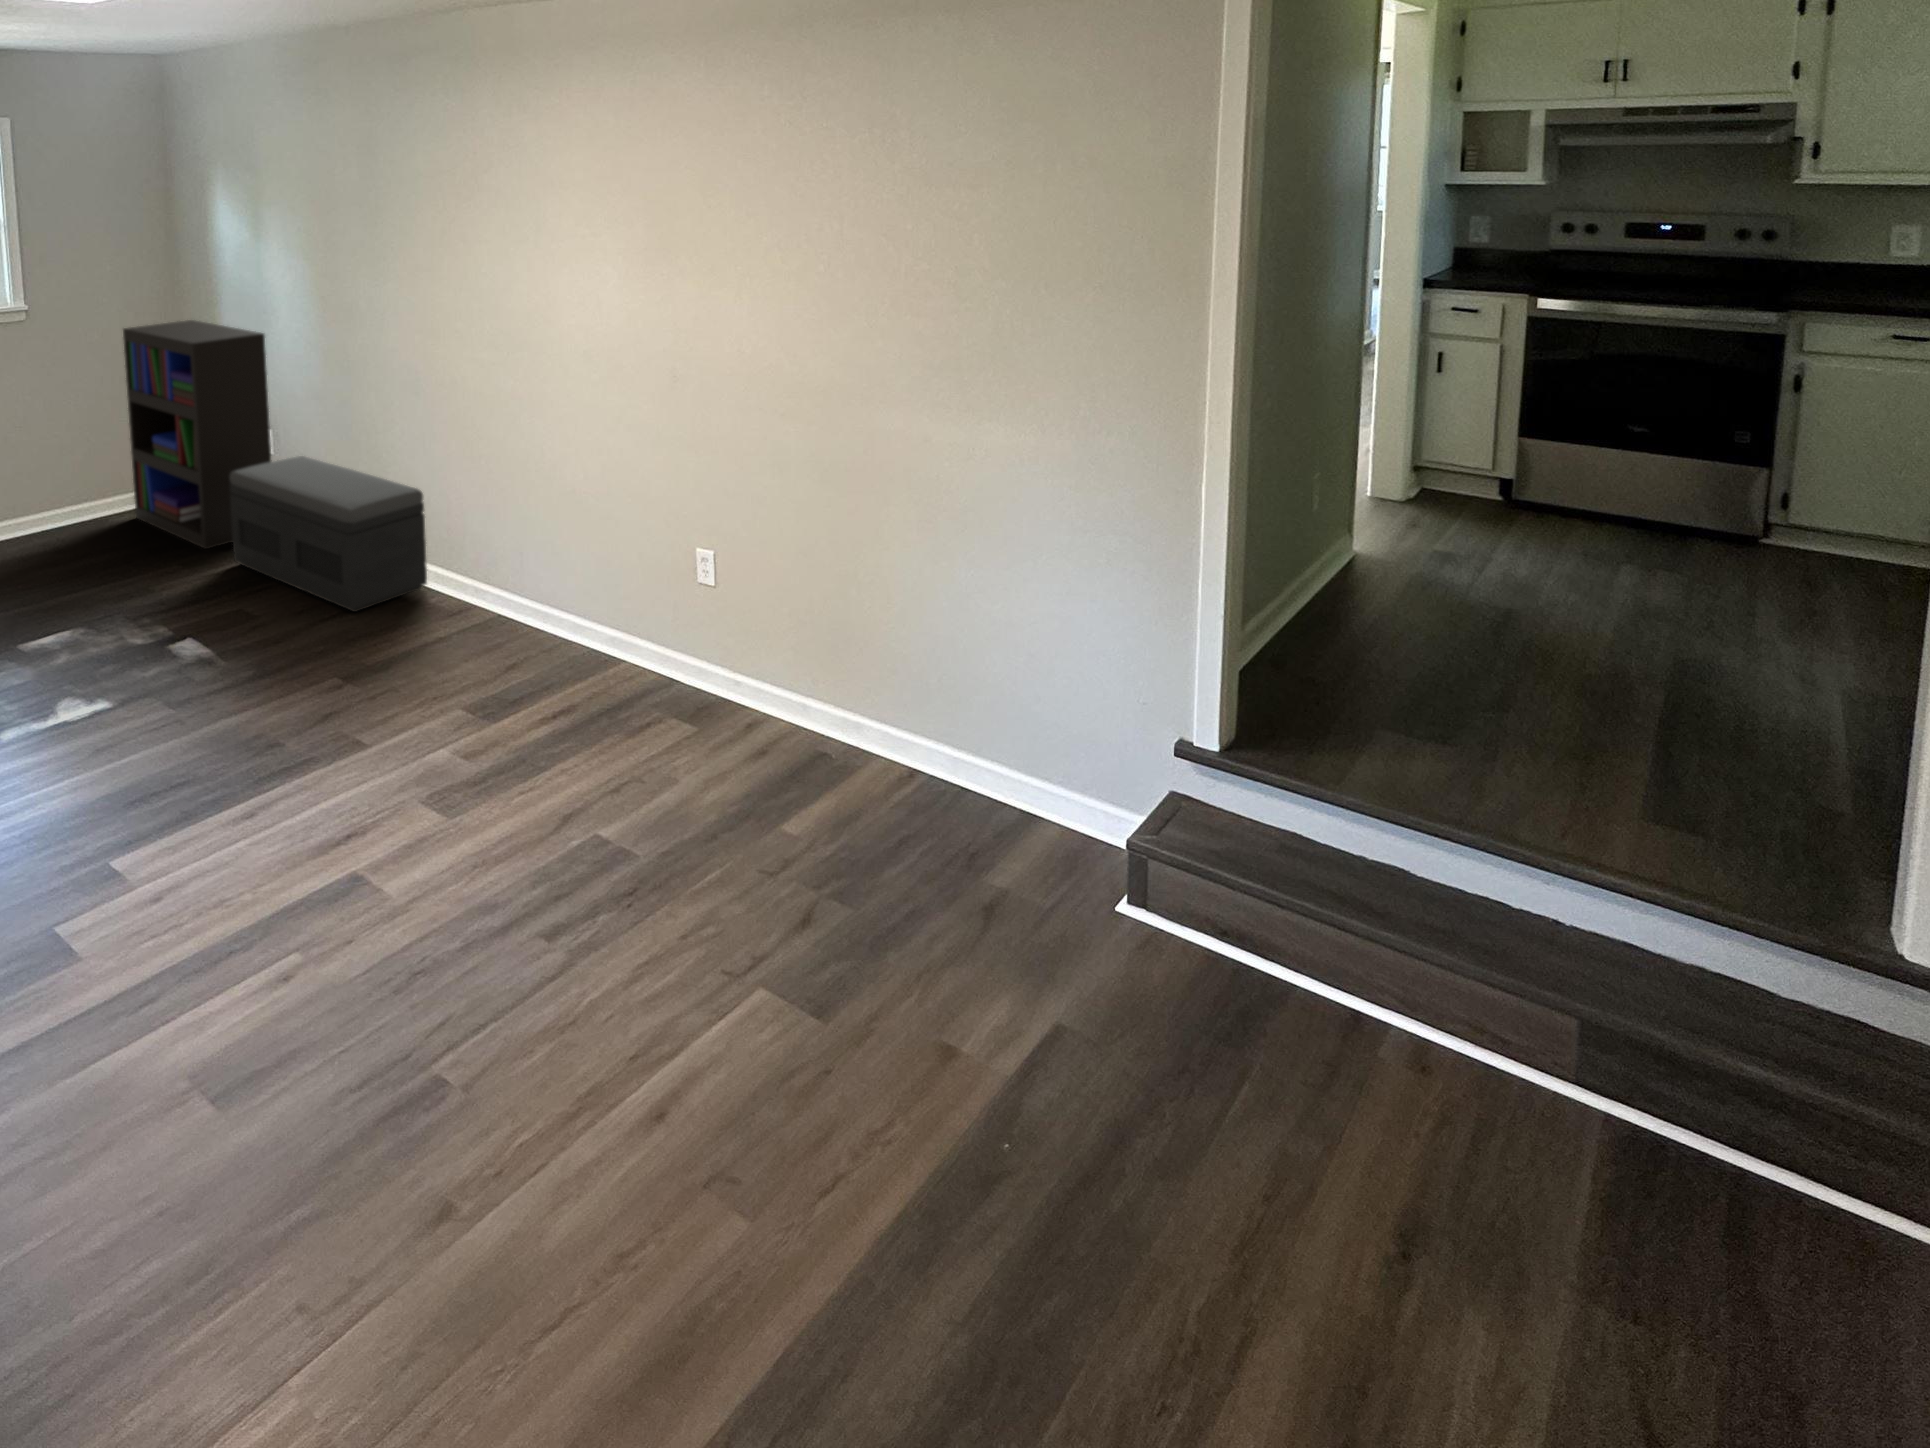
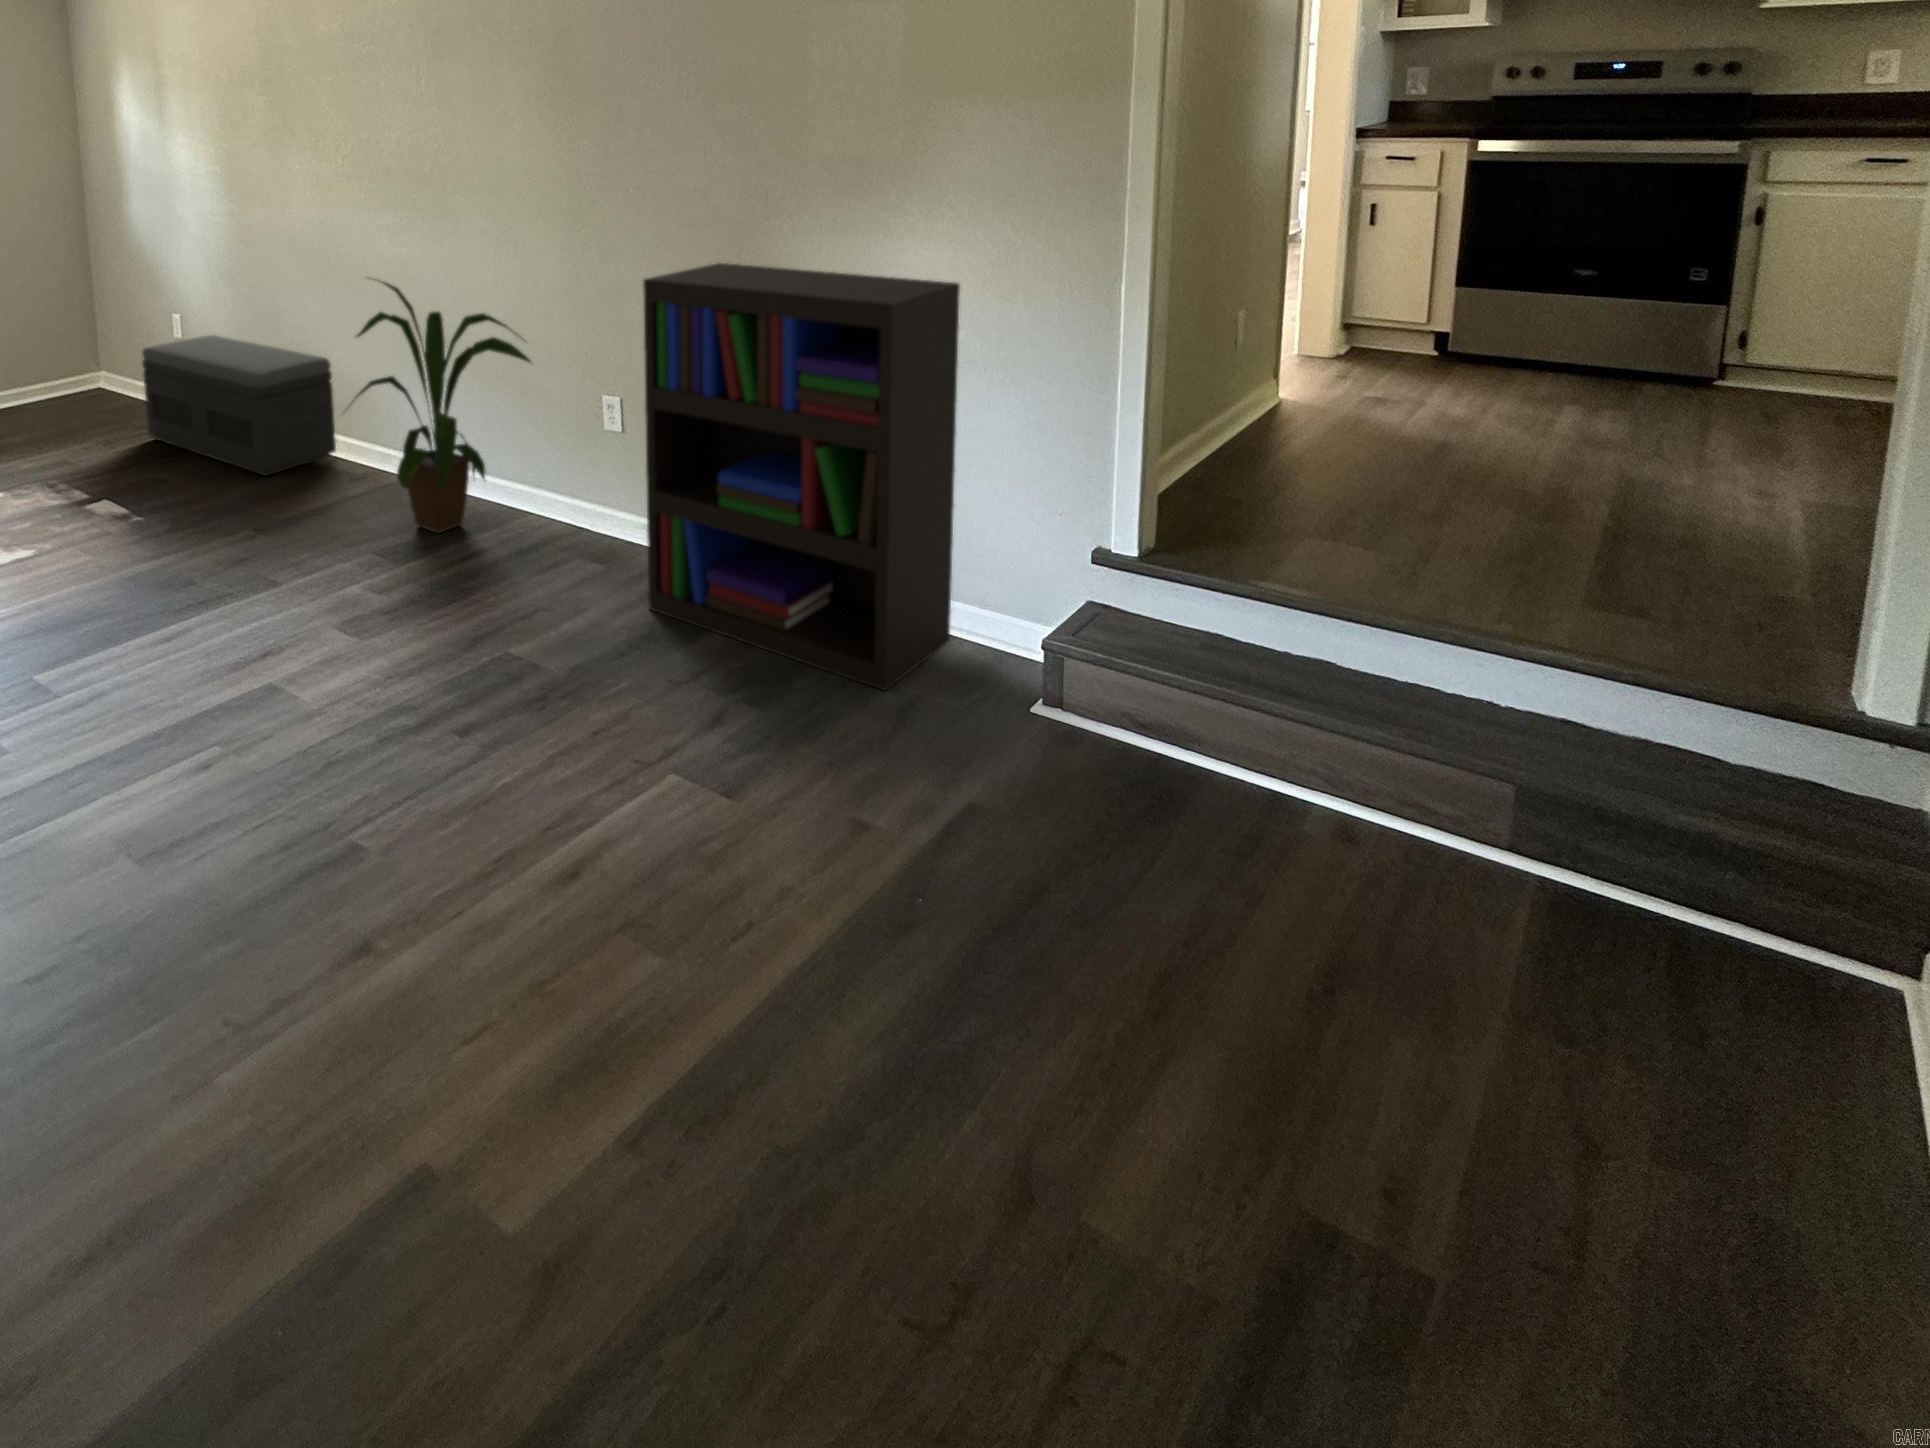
bookshelf: present [123,320,272,549] -> present [643,263,960,690]
house plant: none [433,424,629,686] -> present [348,279,530,533]

